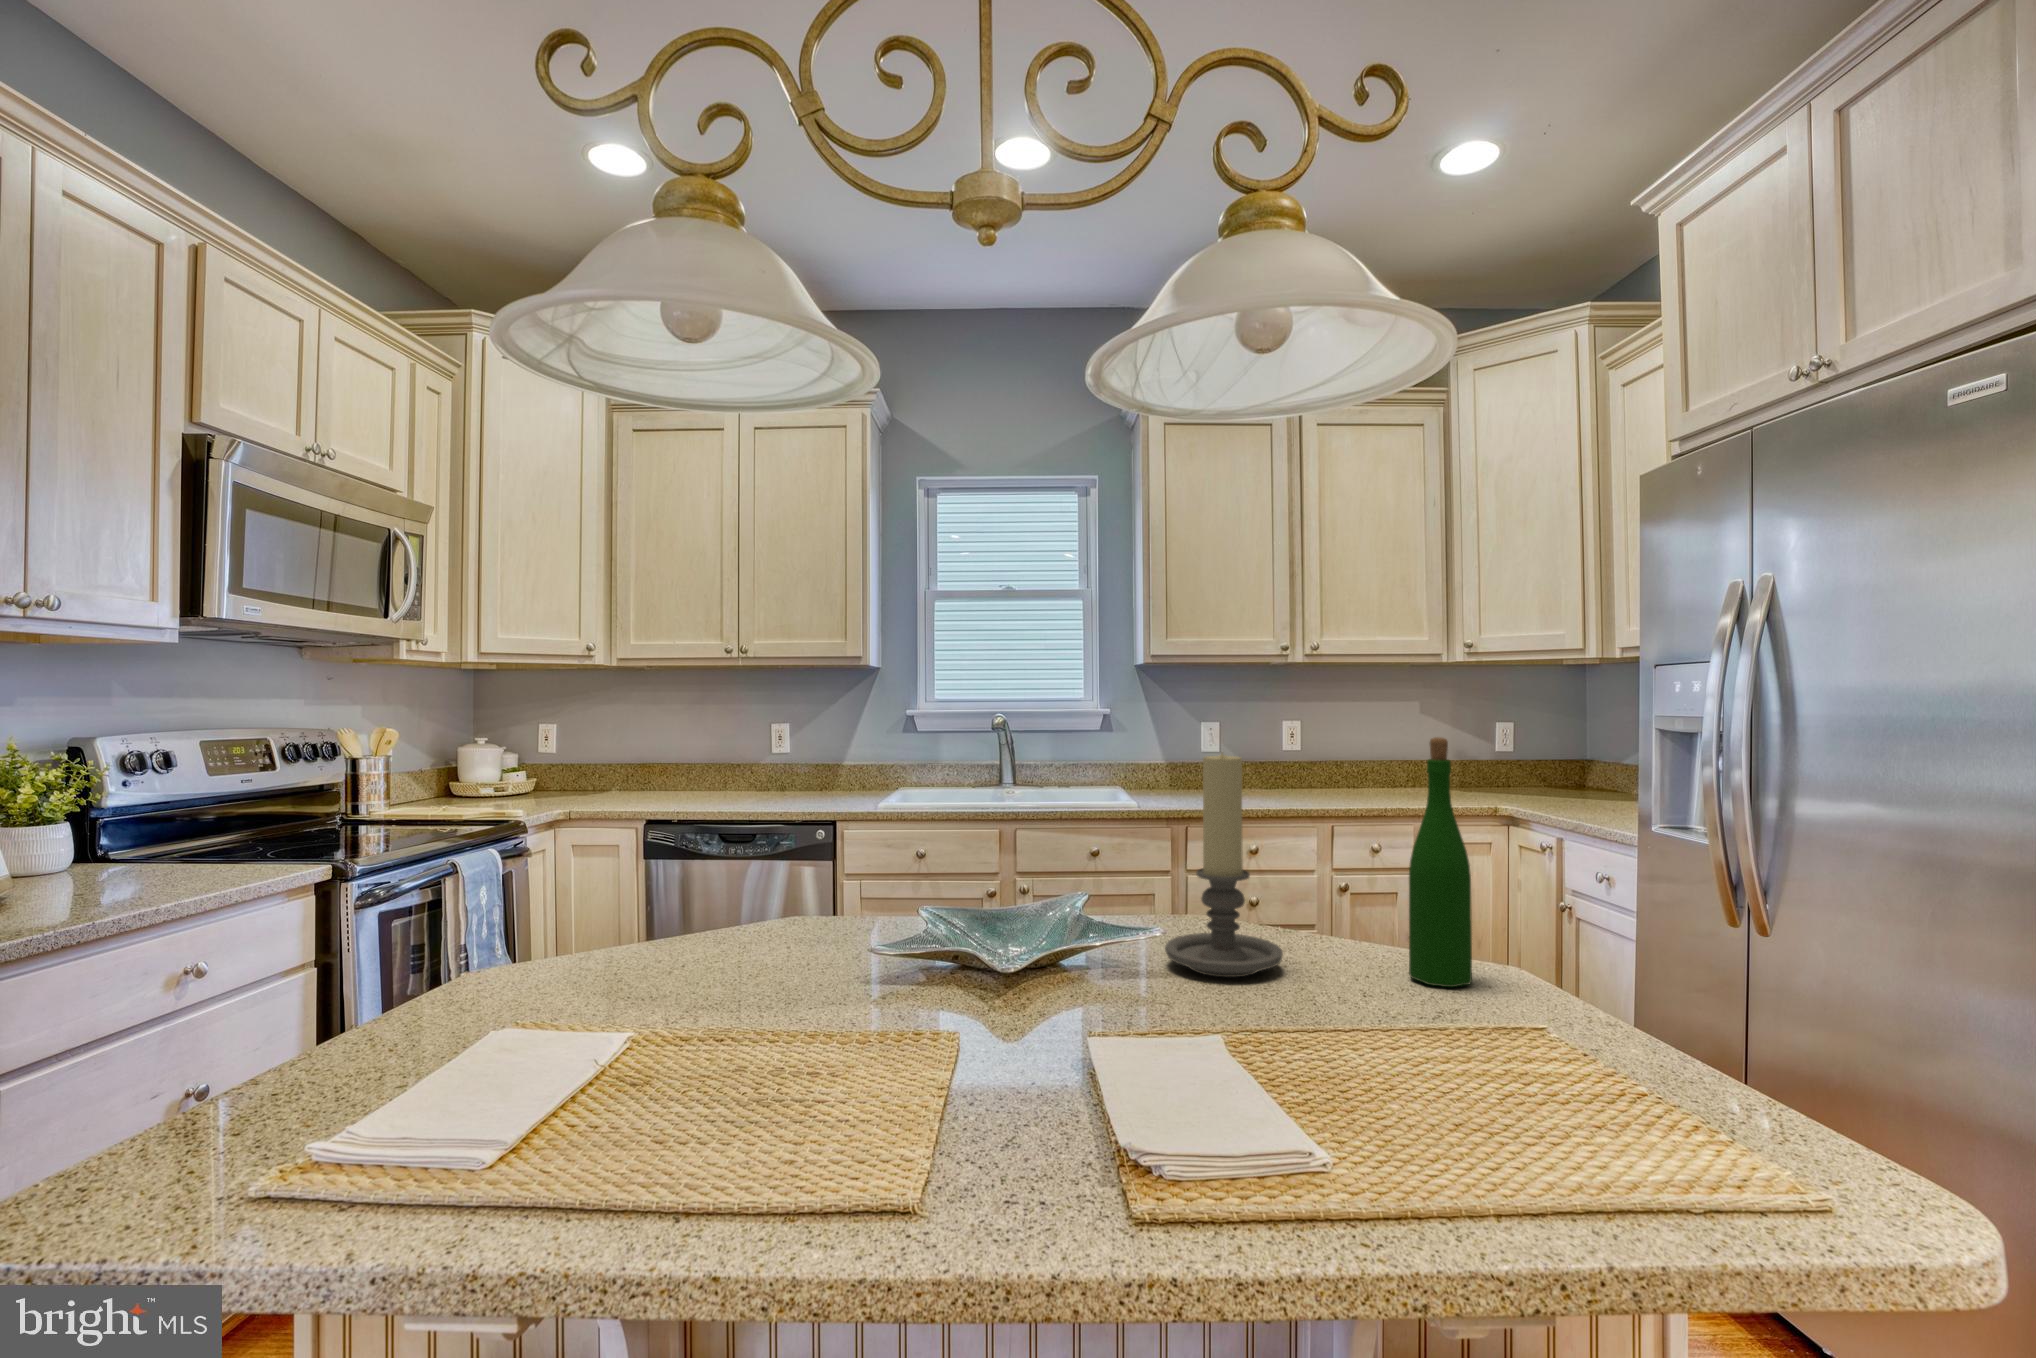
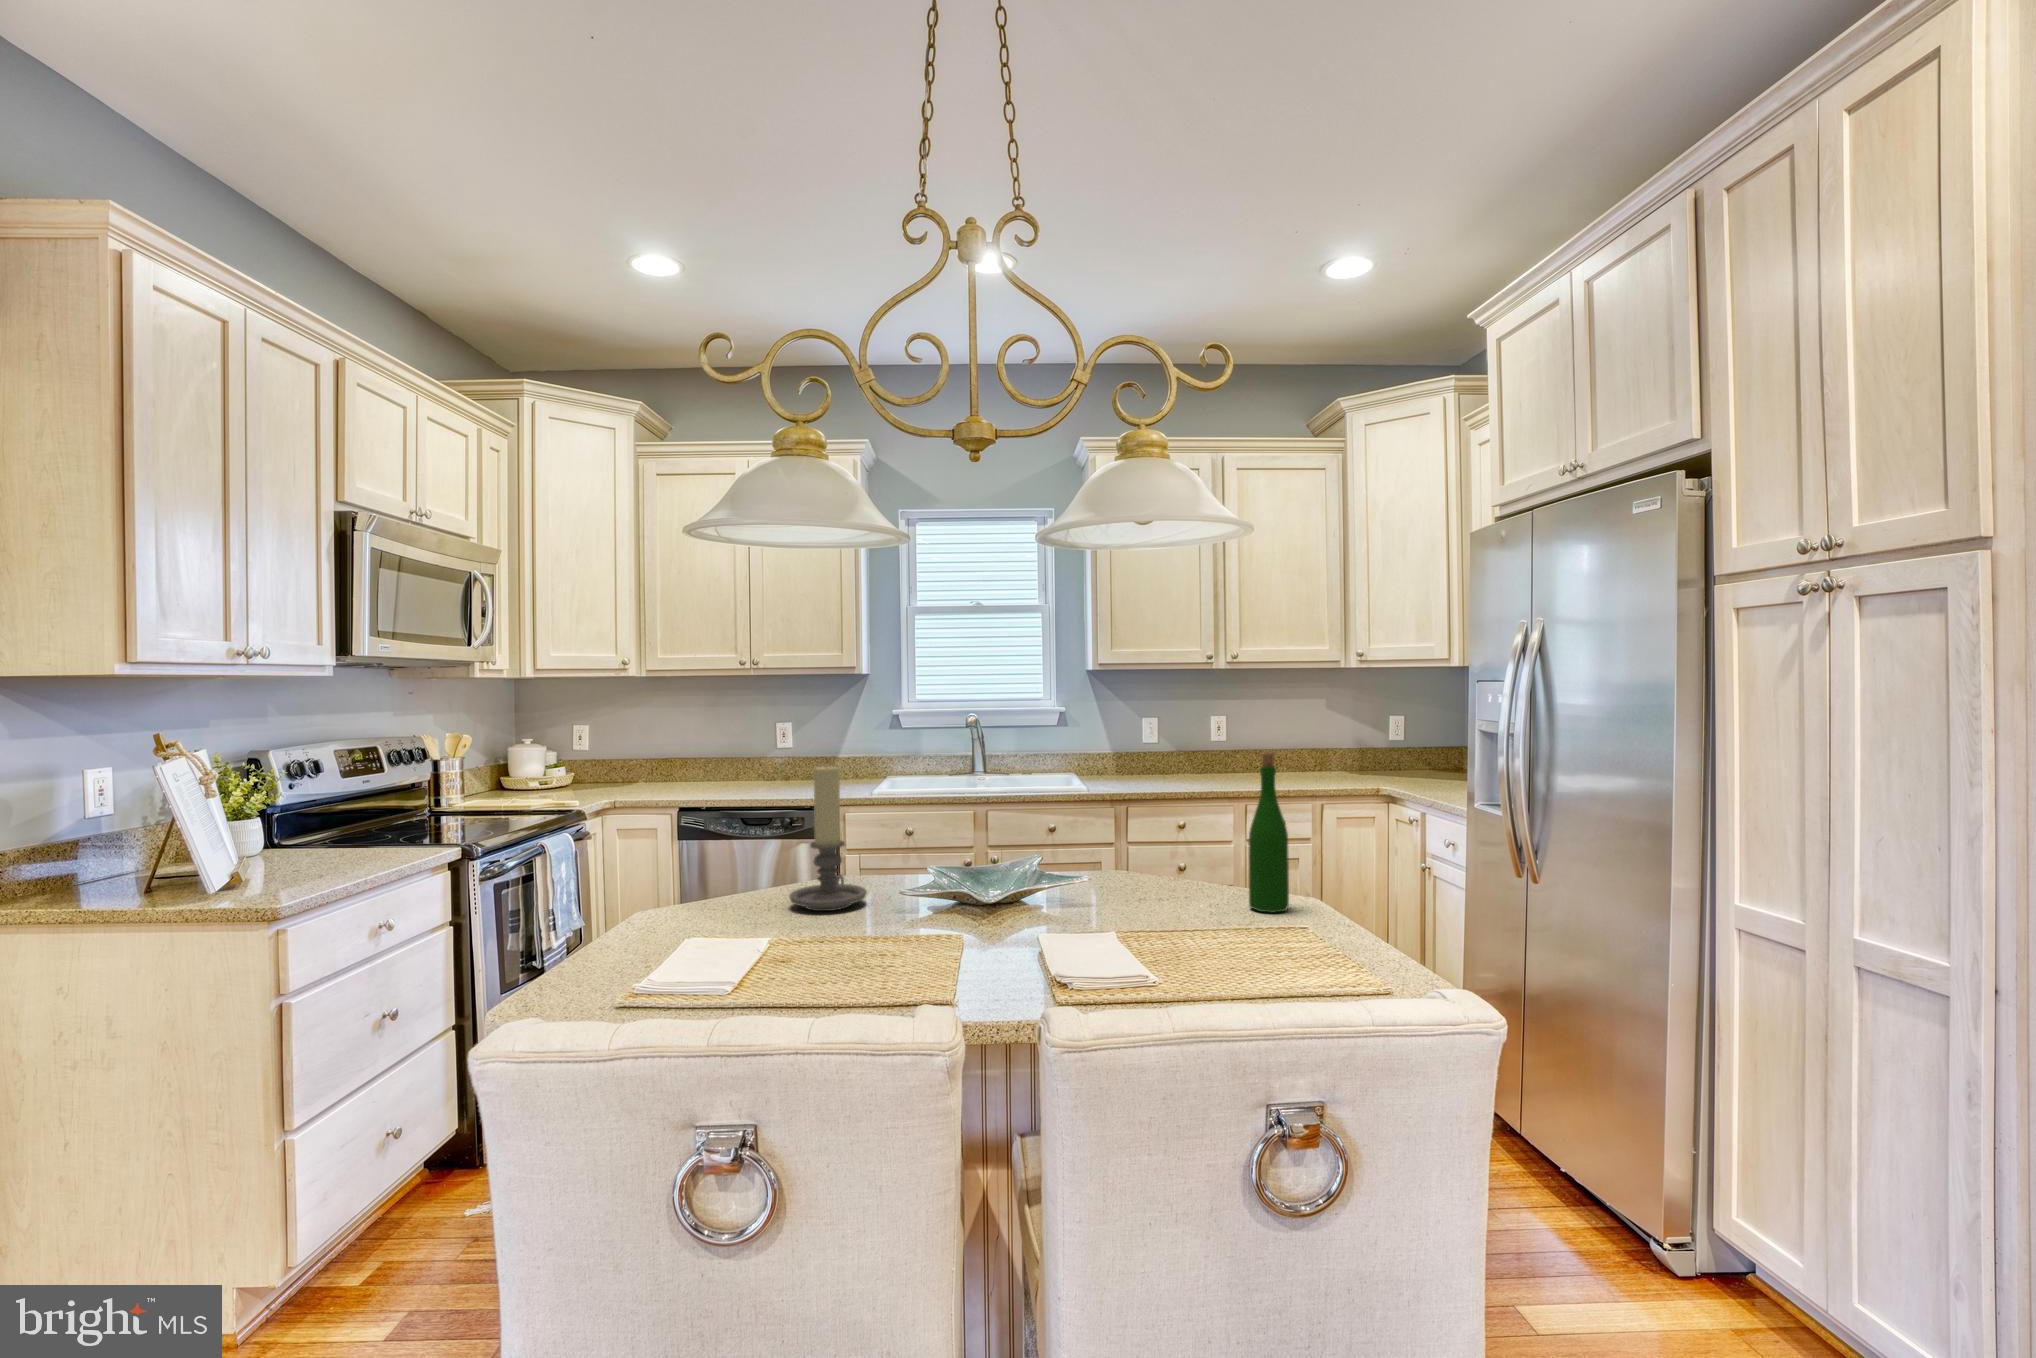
candle holder: present [1165,753,1283,977] -> present [789,766,867,911]

